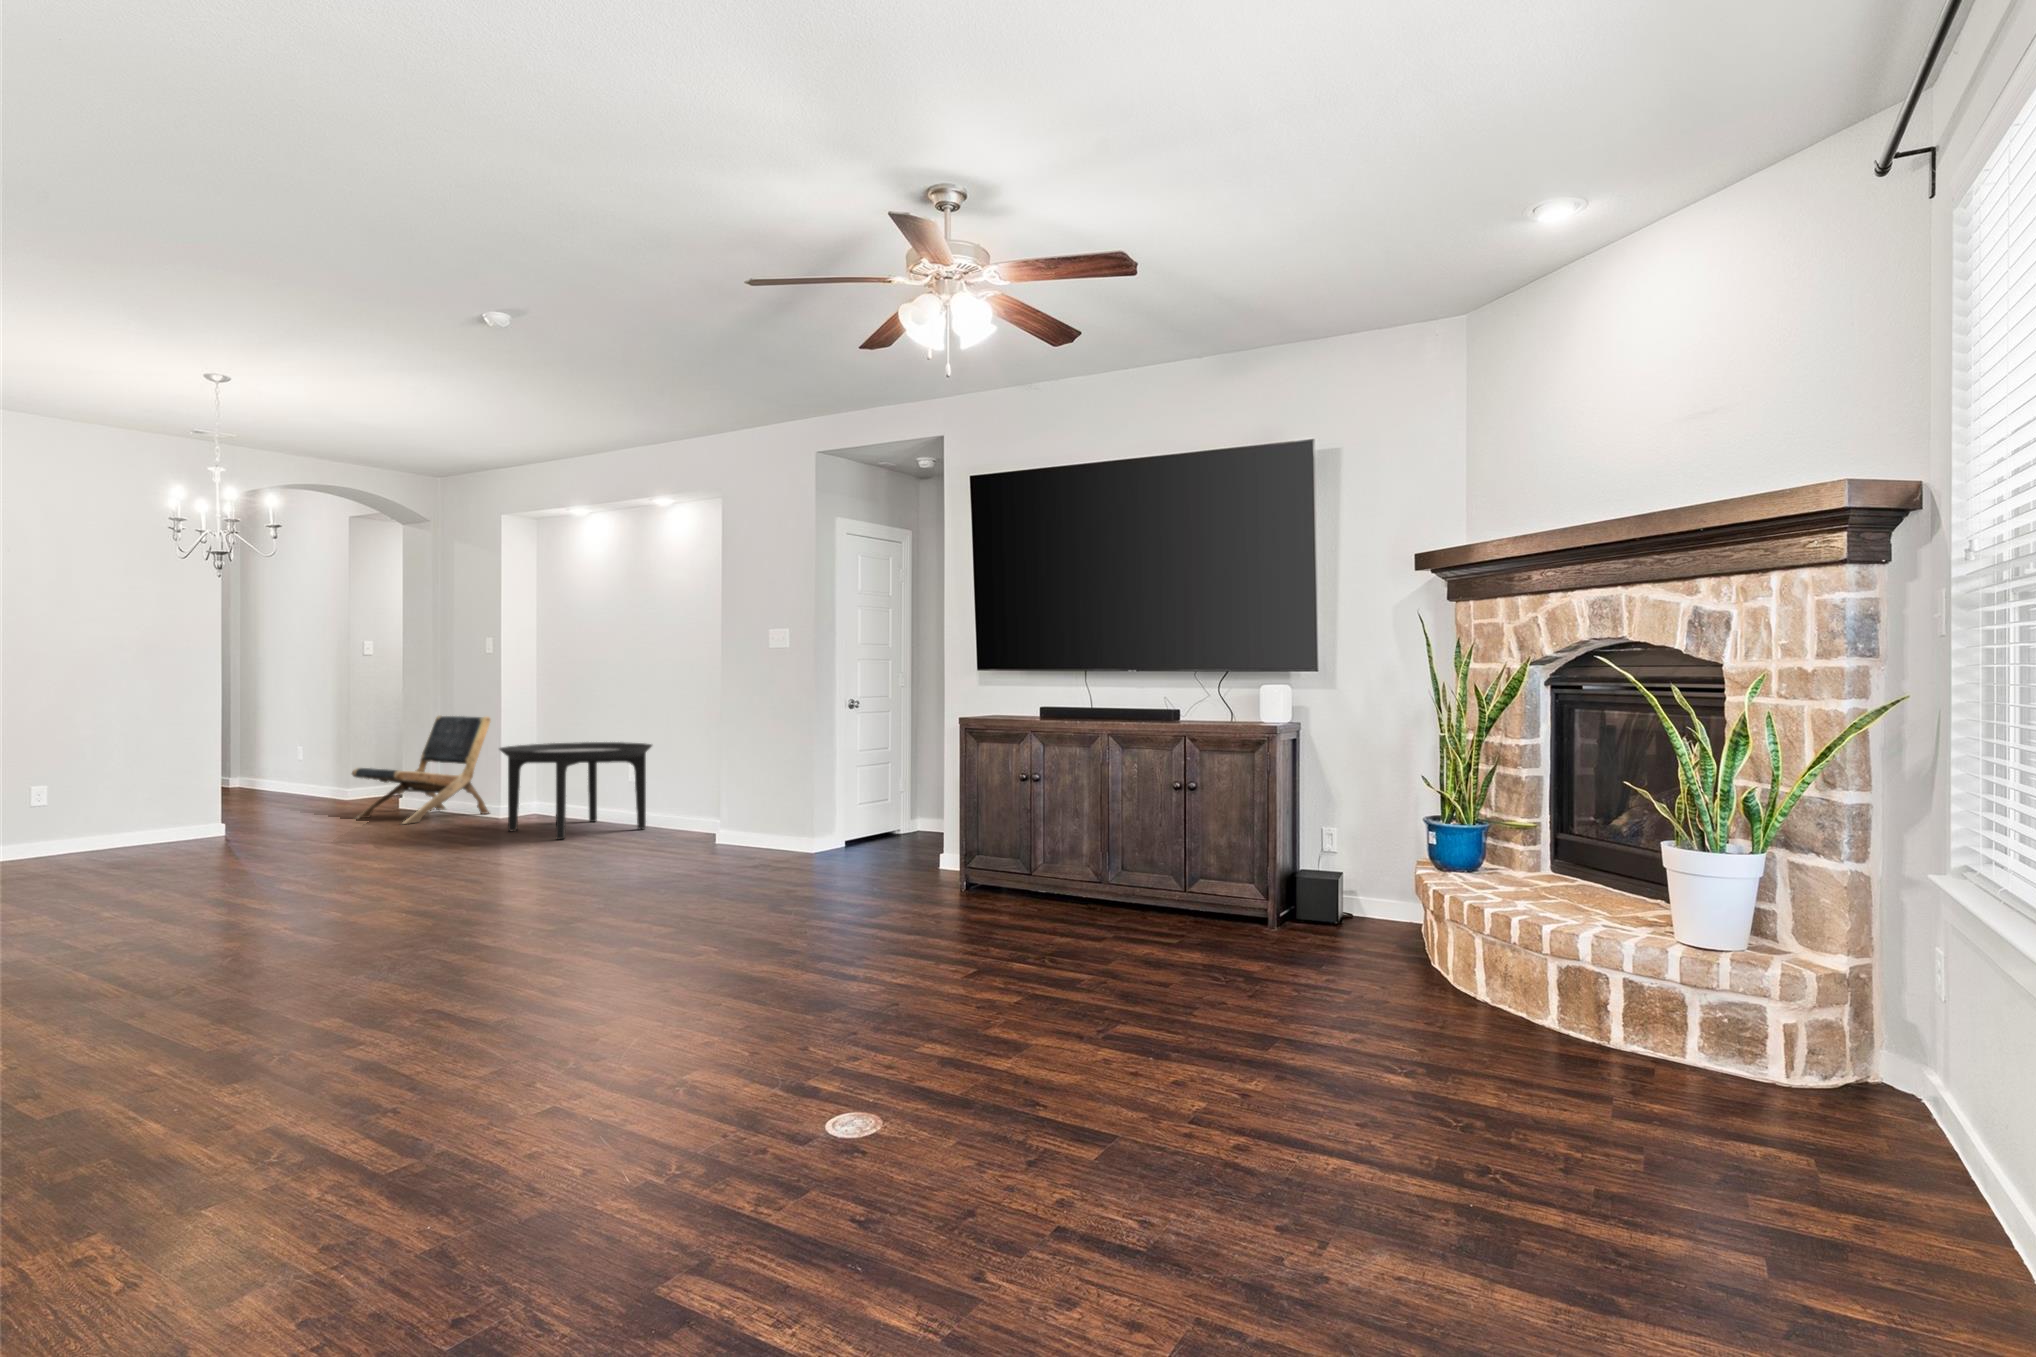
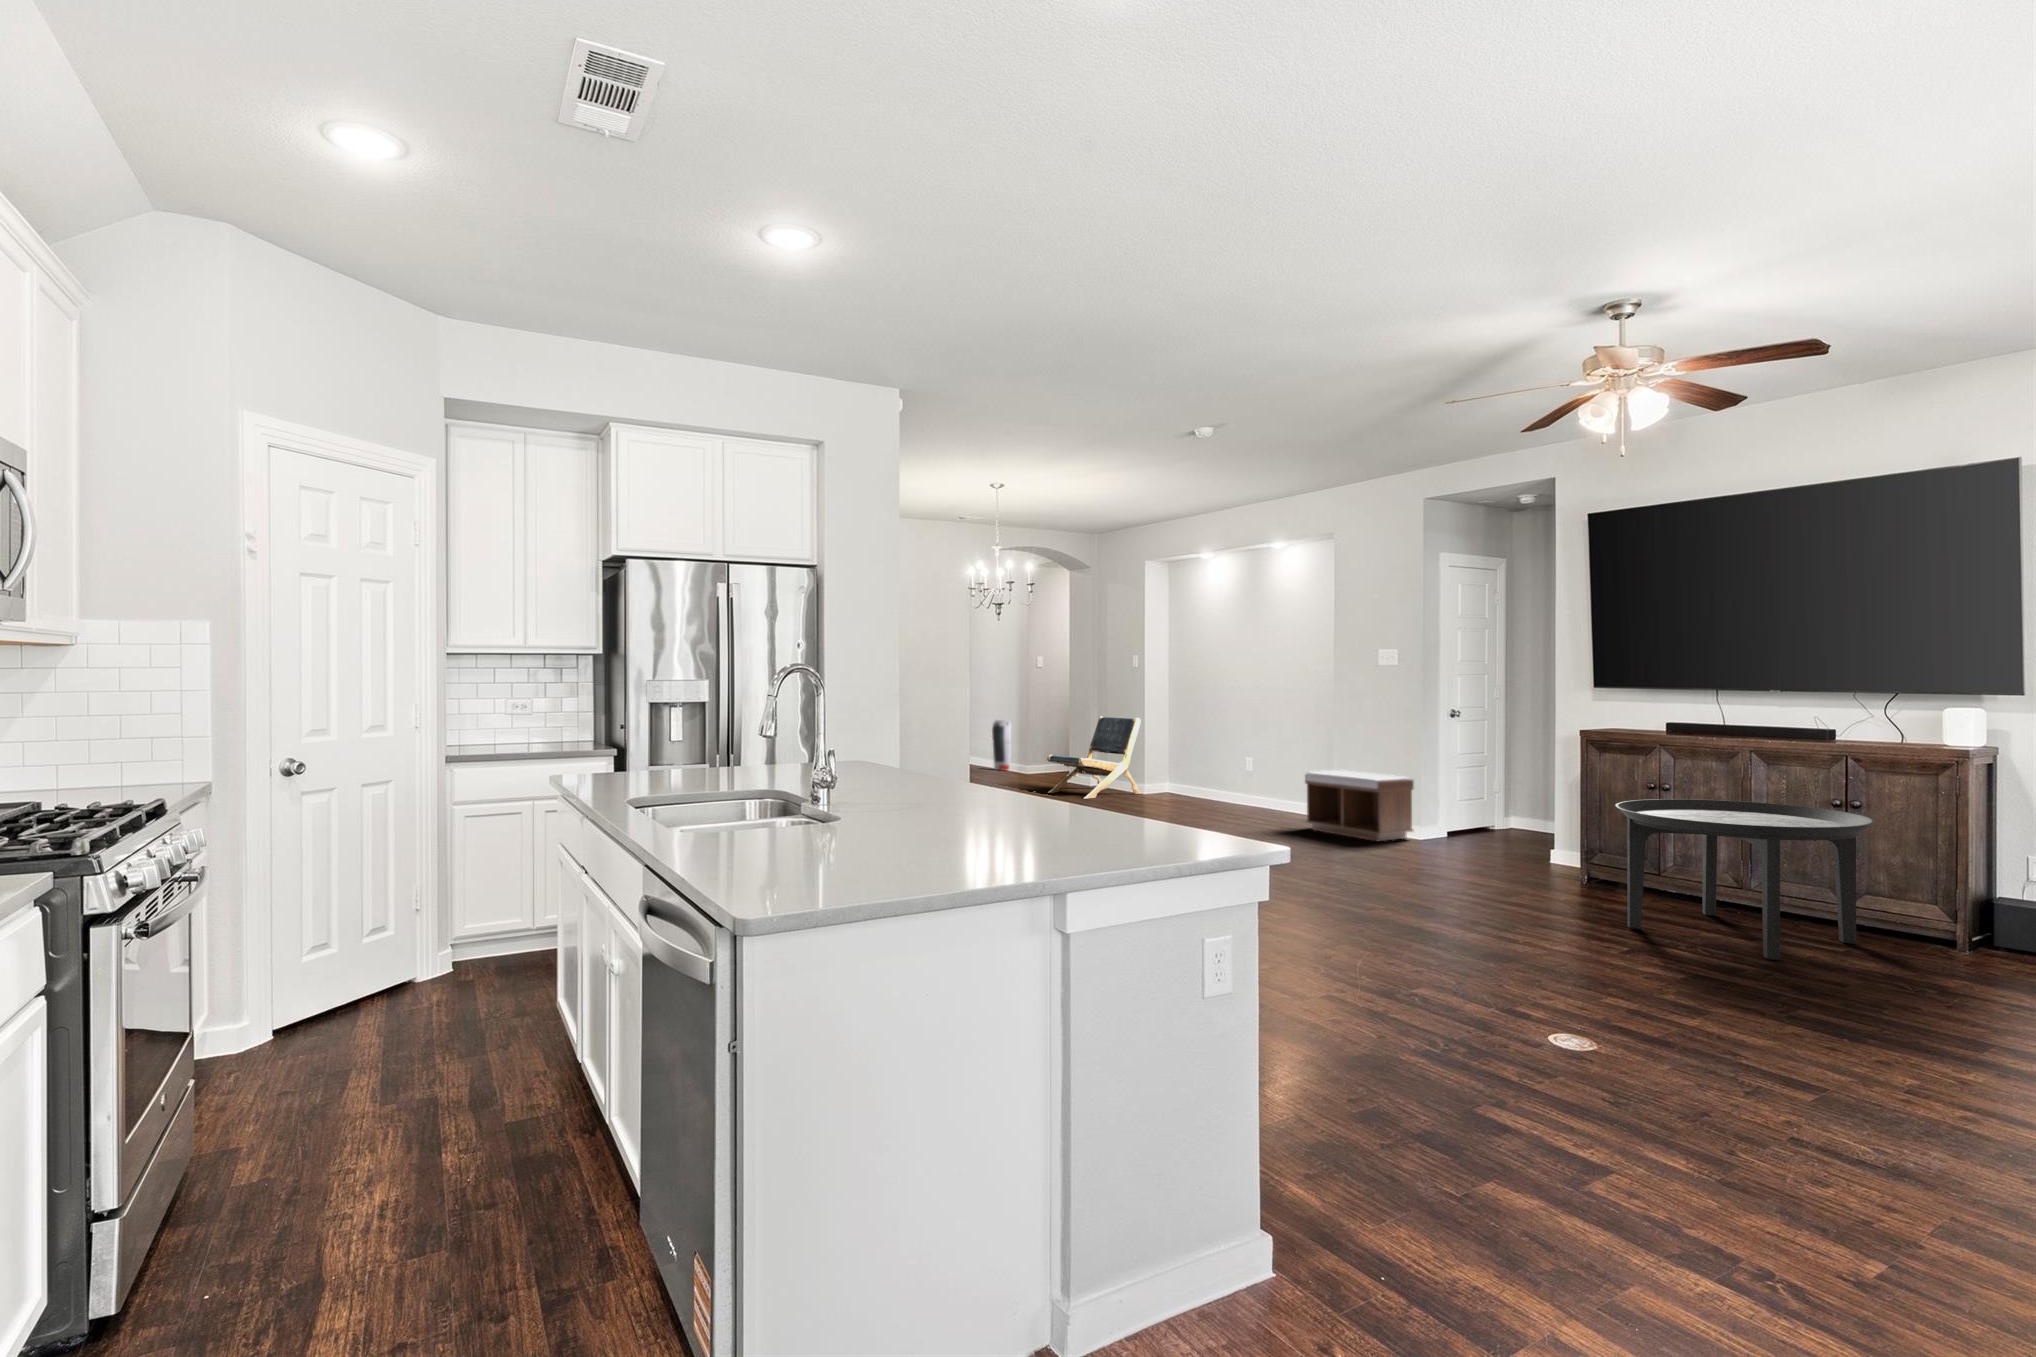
air purifier: none [294,724,324,792] -> present [992,720,1011,771]
round table: present [499,742,652,839] -> present [1615,799,1875,960]
bench: none [677,773,800,856] -> present [1305,770,1414,841]

